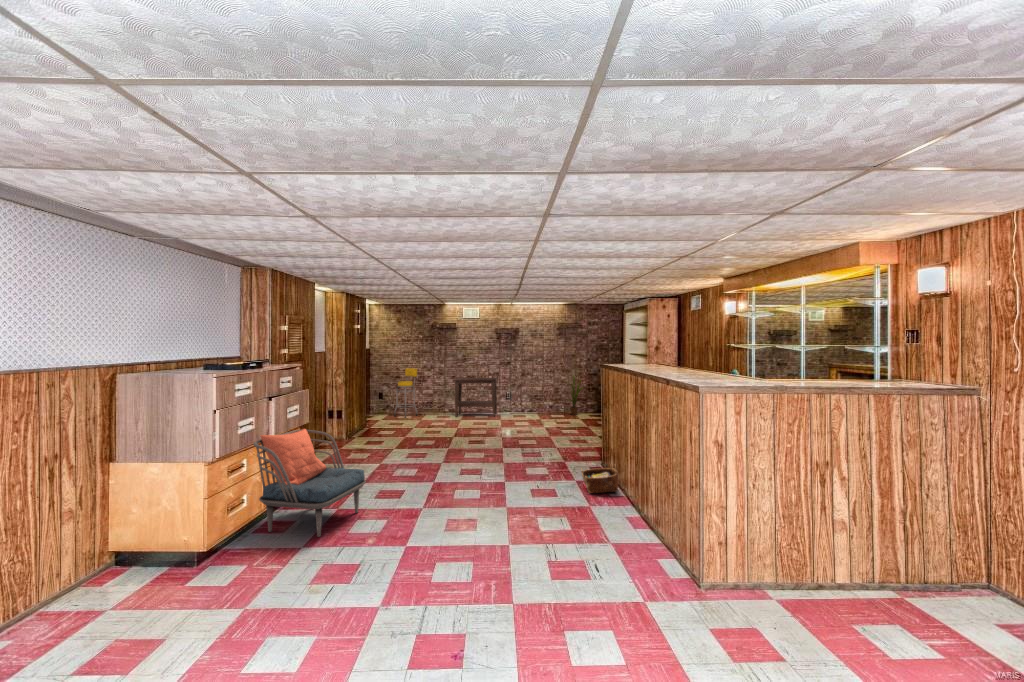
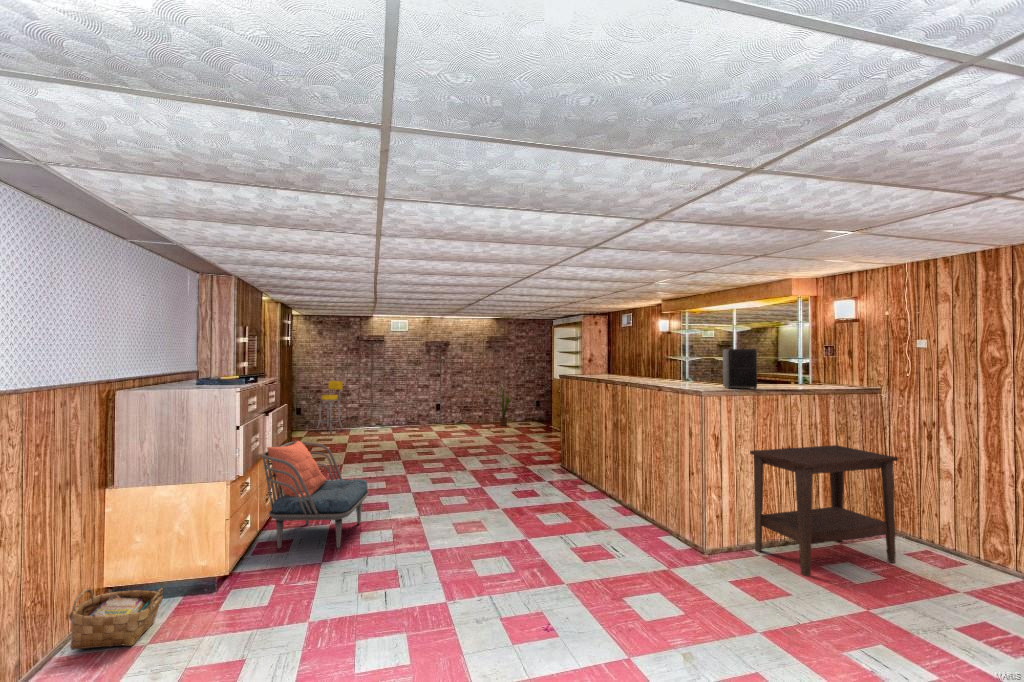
speaker: none [743,336,782,387] -> present [723,349,757,389]
side table: present [454,378,497,417] -> present [750,445,898,576]
woven basket: present [581,465,618,493] -> present [69,588,163,650]

